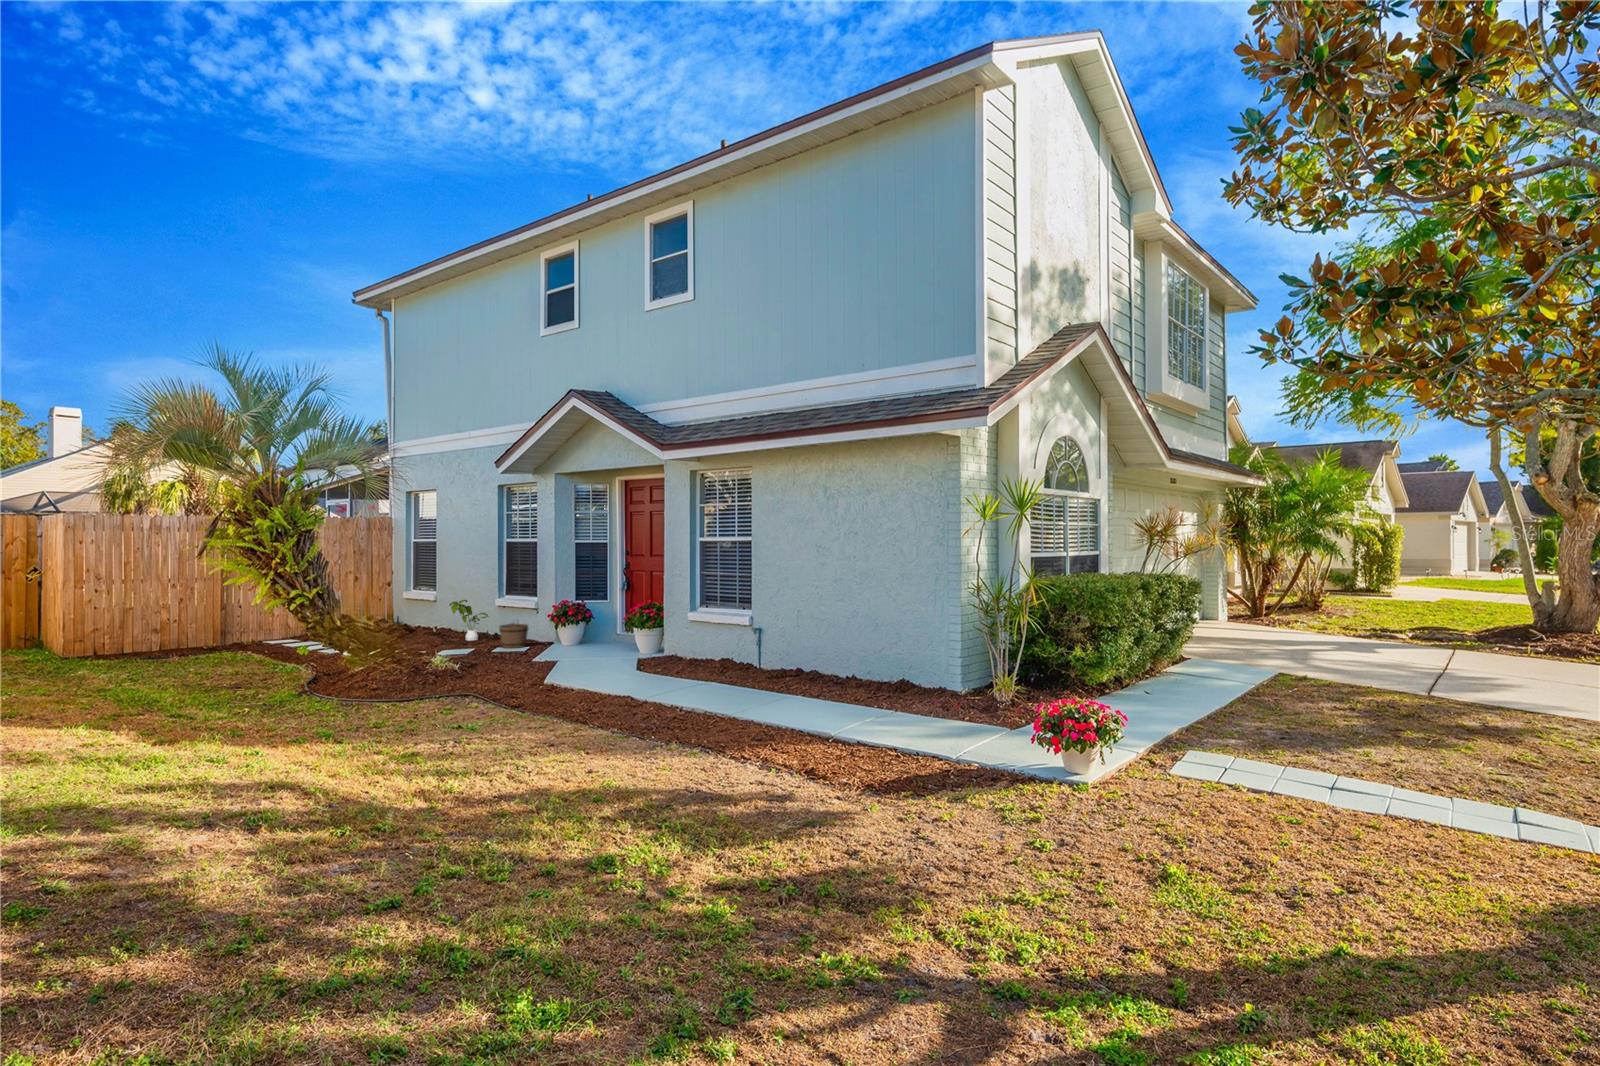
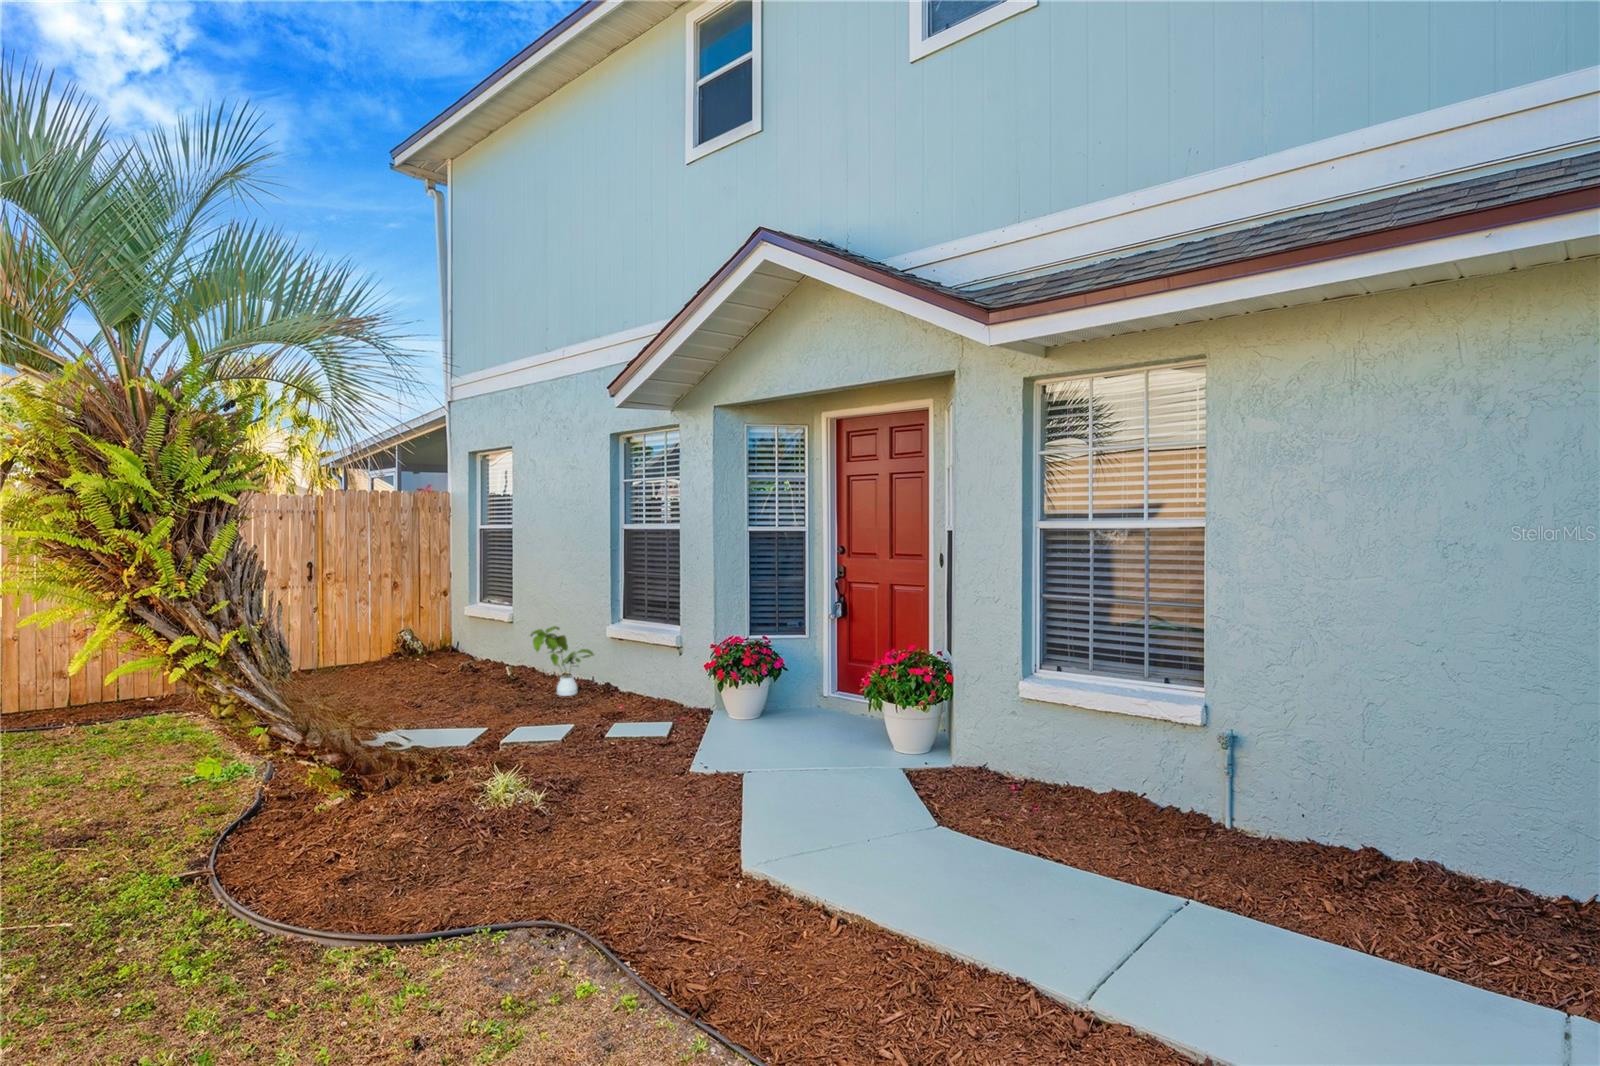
bucket: present [499,623,528,648] -> none [615,667,665,722]

